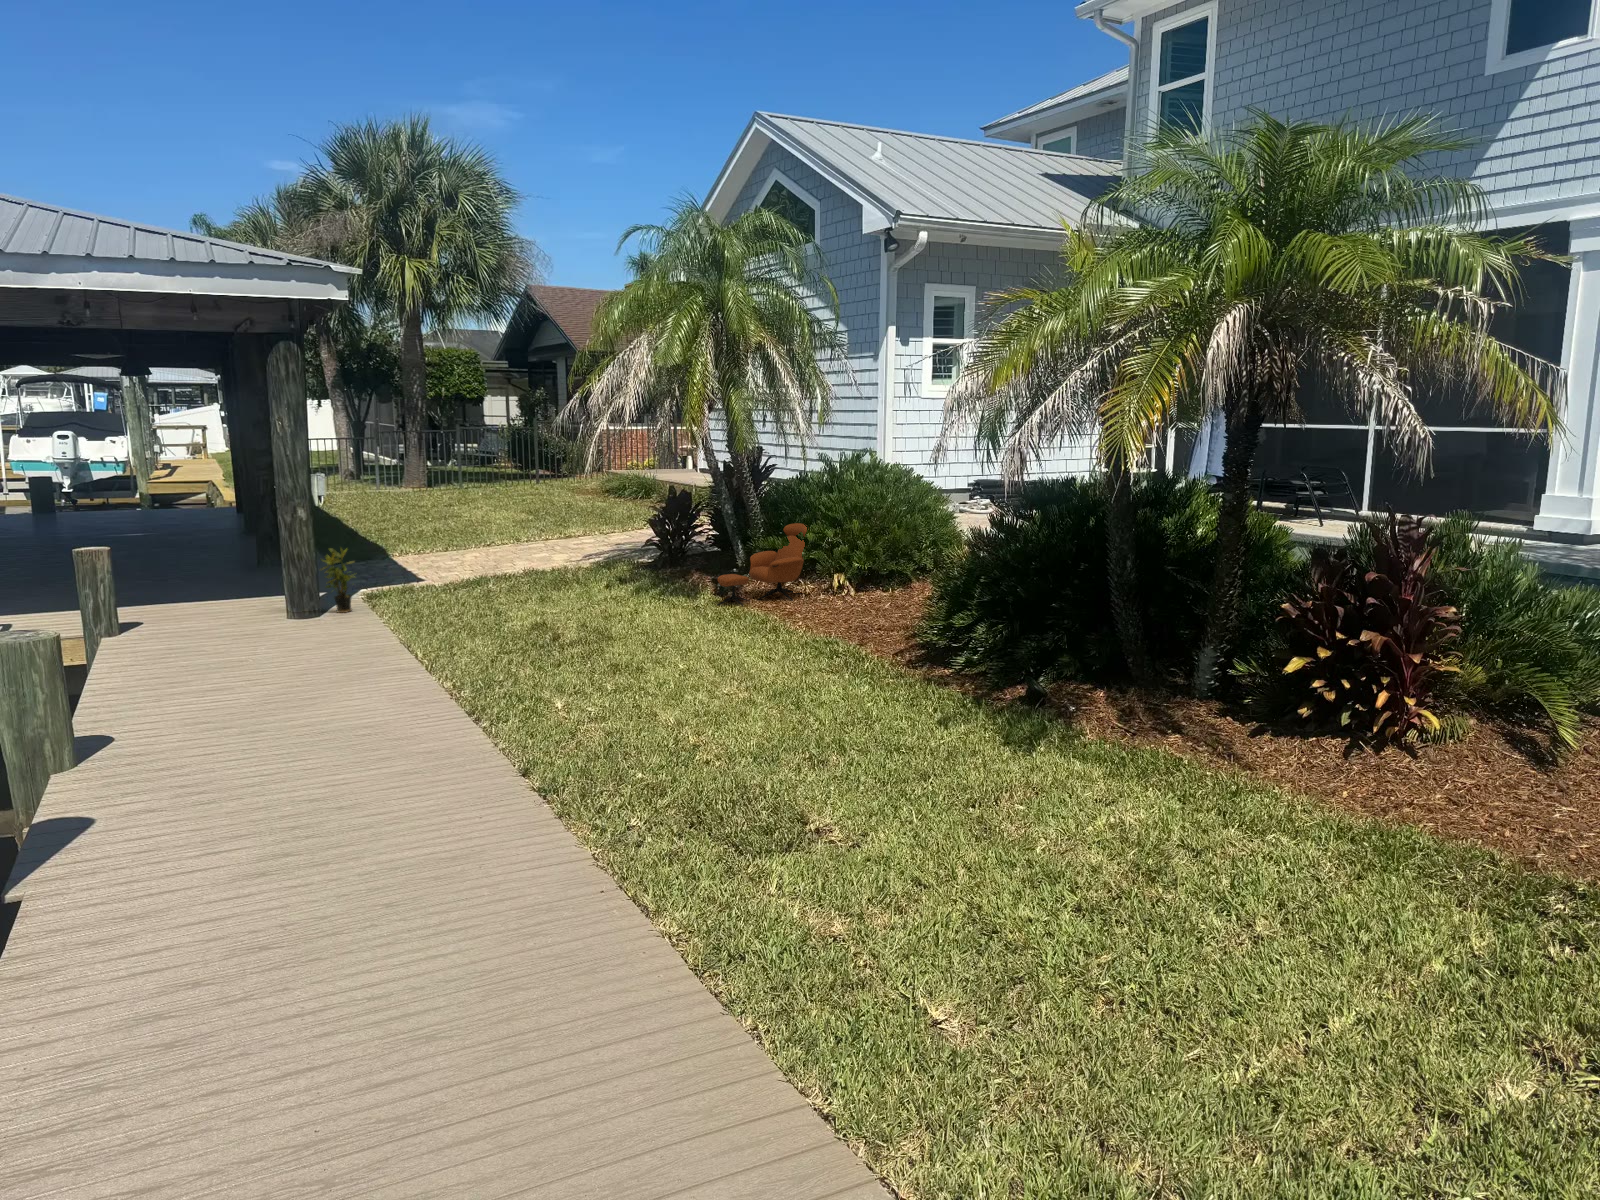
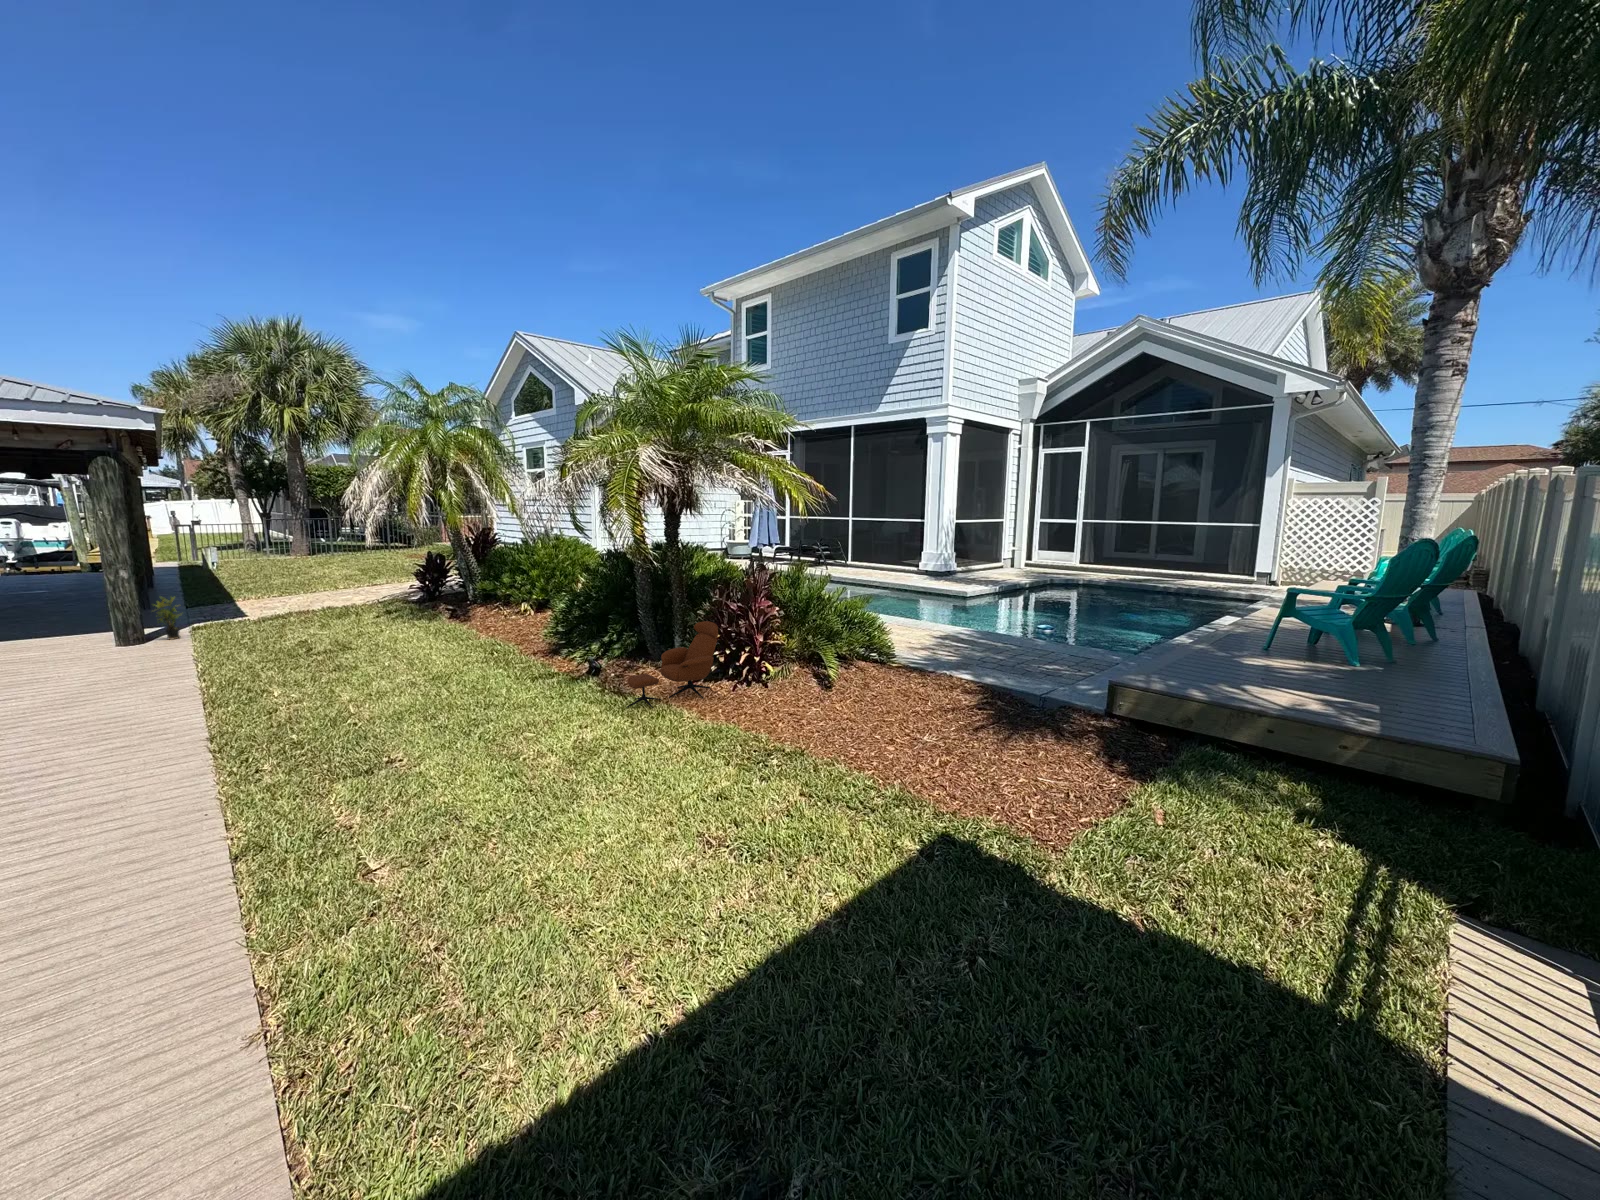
lounge chair: present [717,523,809,606] -> present [626,621,718,708]

